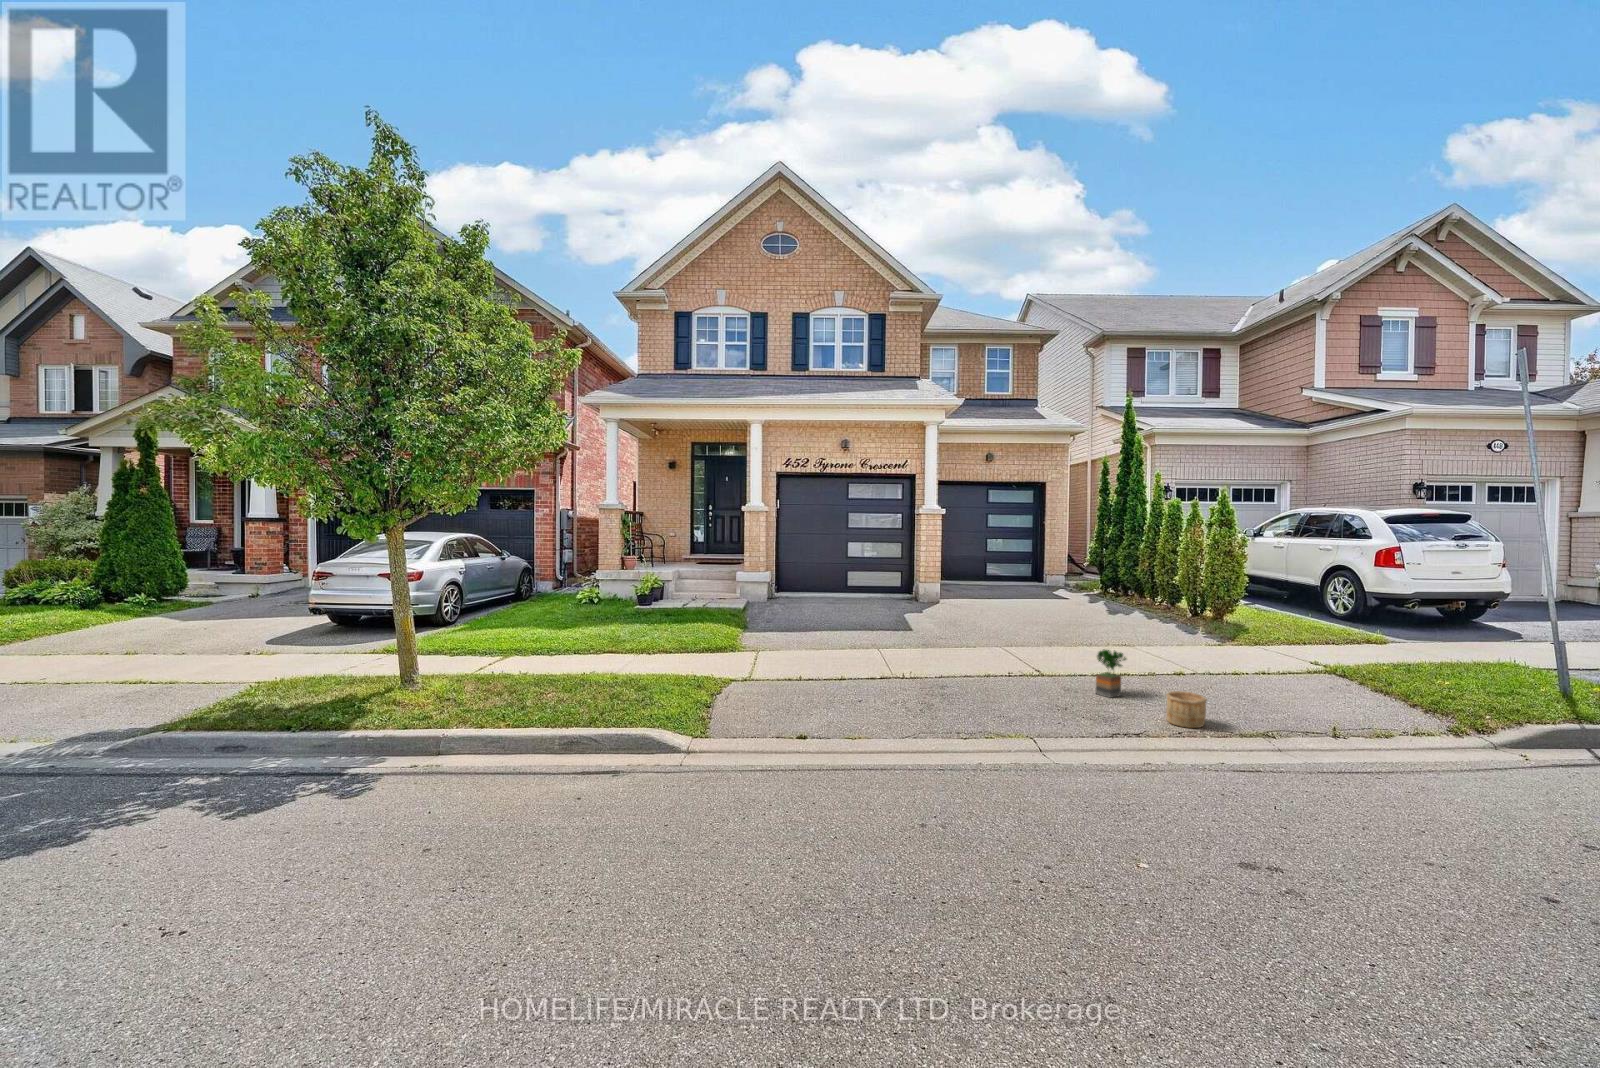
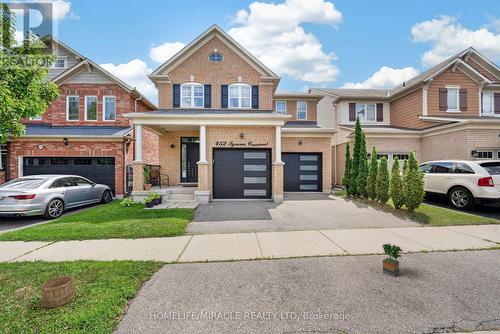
wooden bucket: present [1166,691,1207,728] -> present [41,276,74,308]

